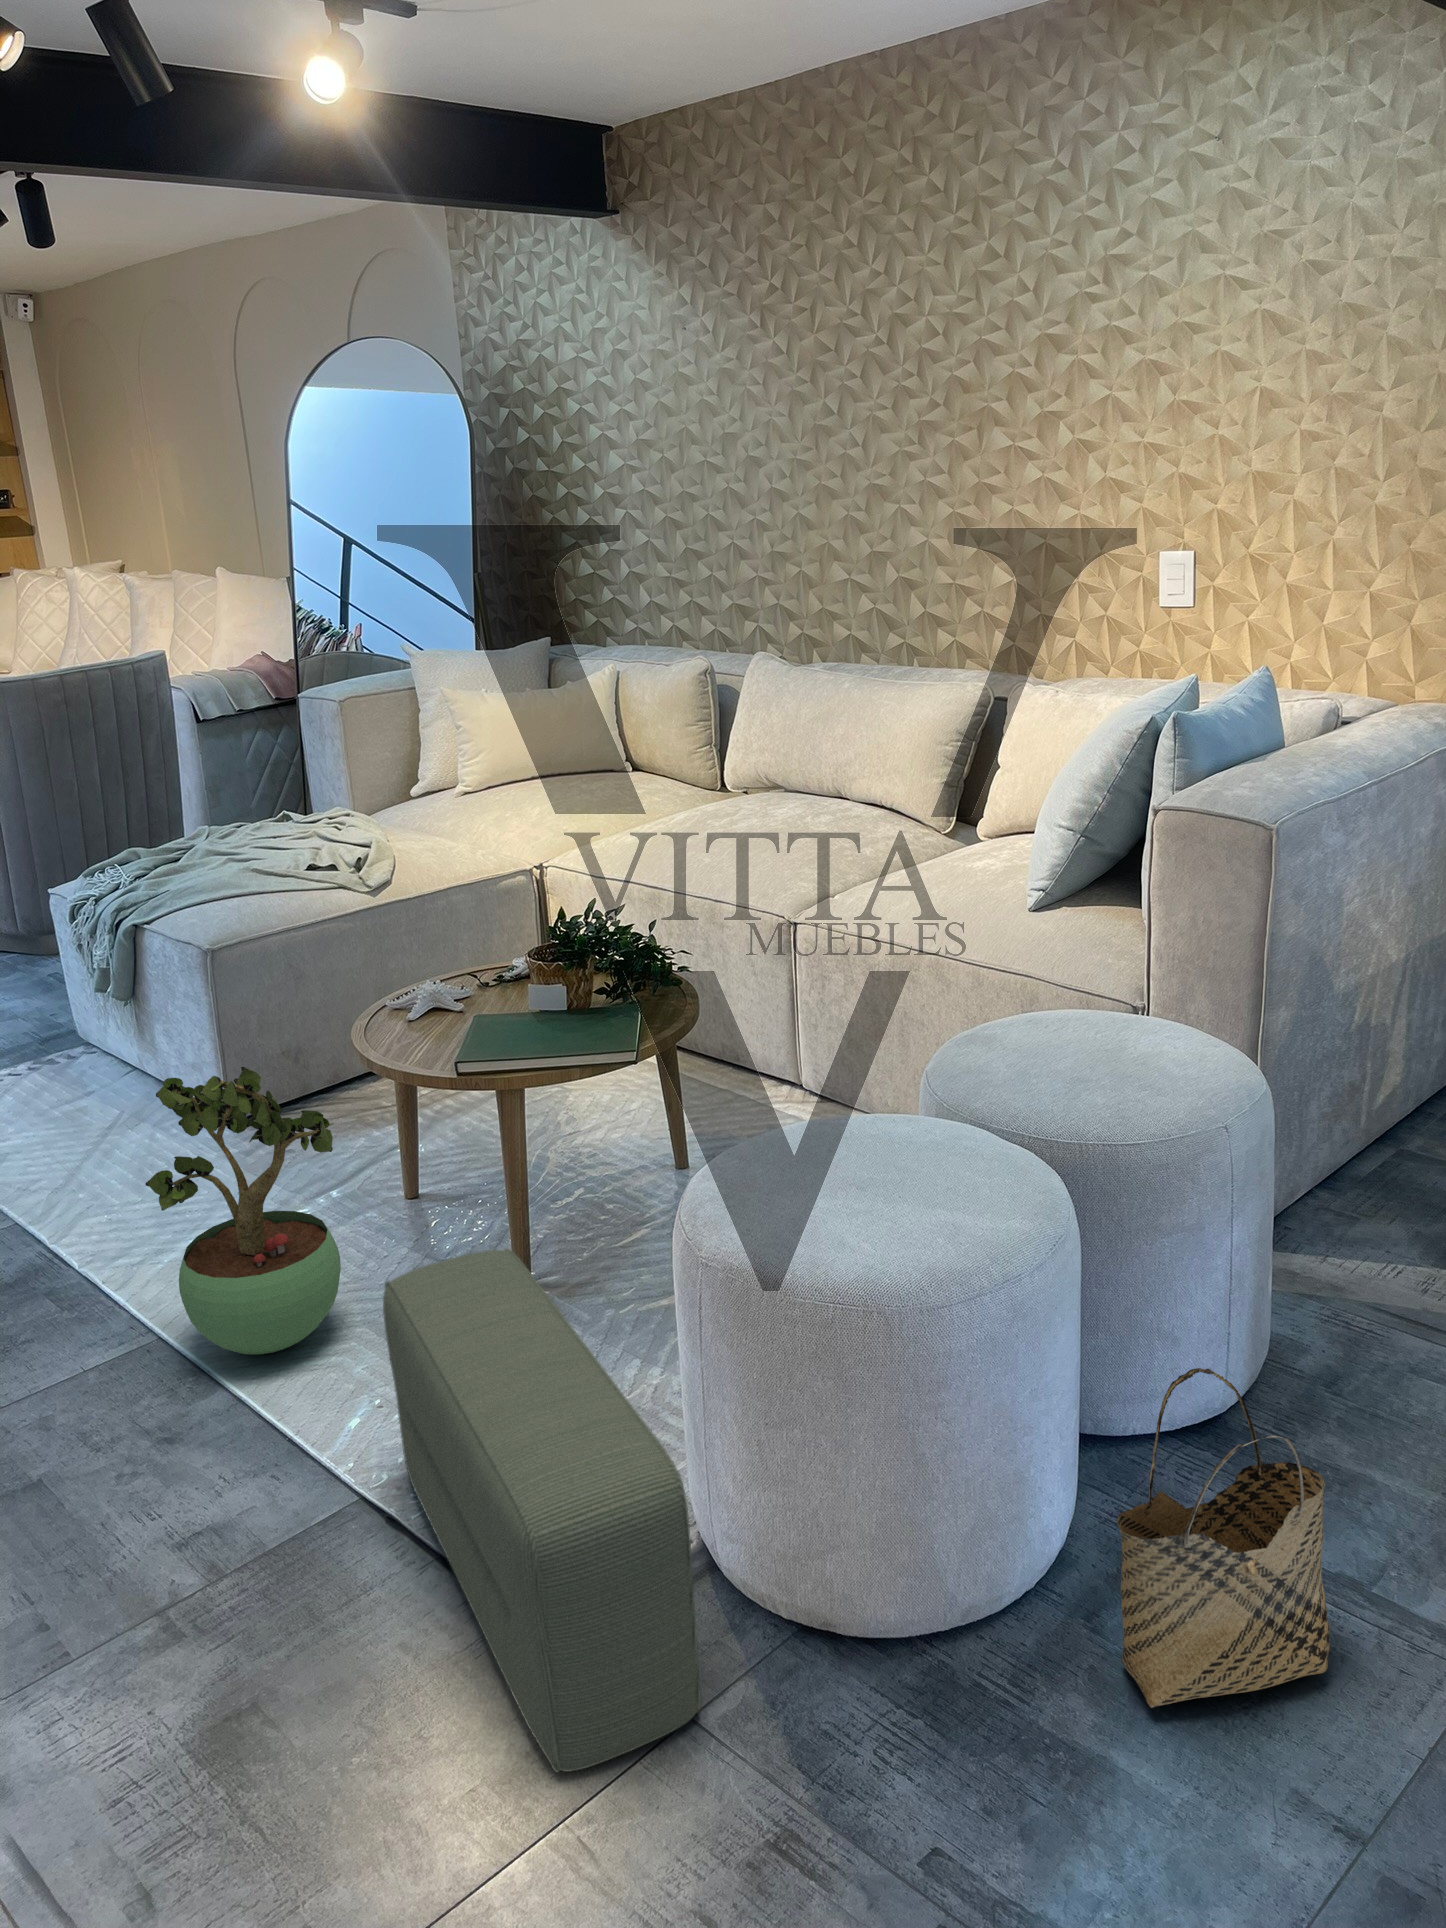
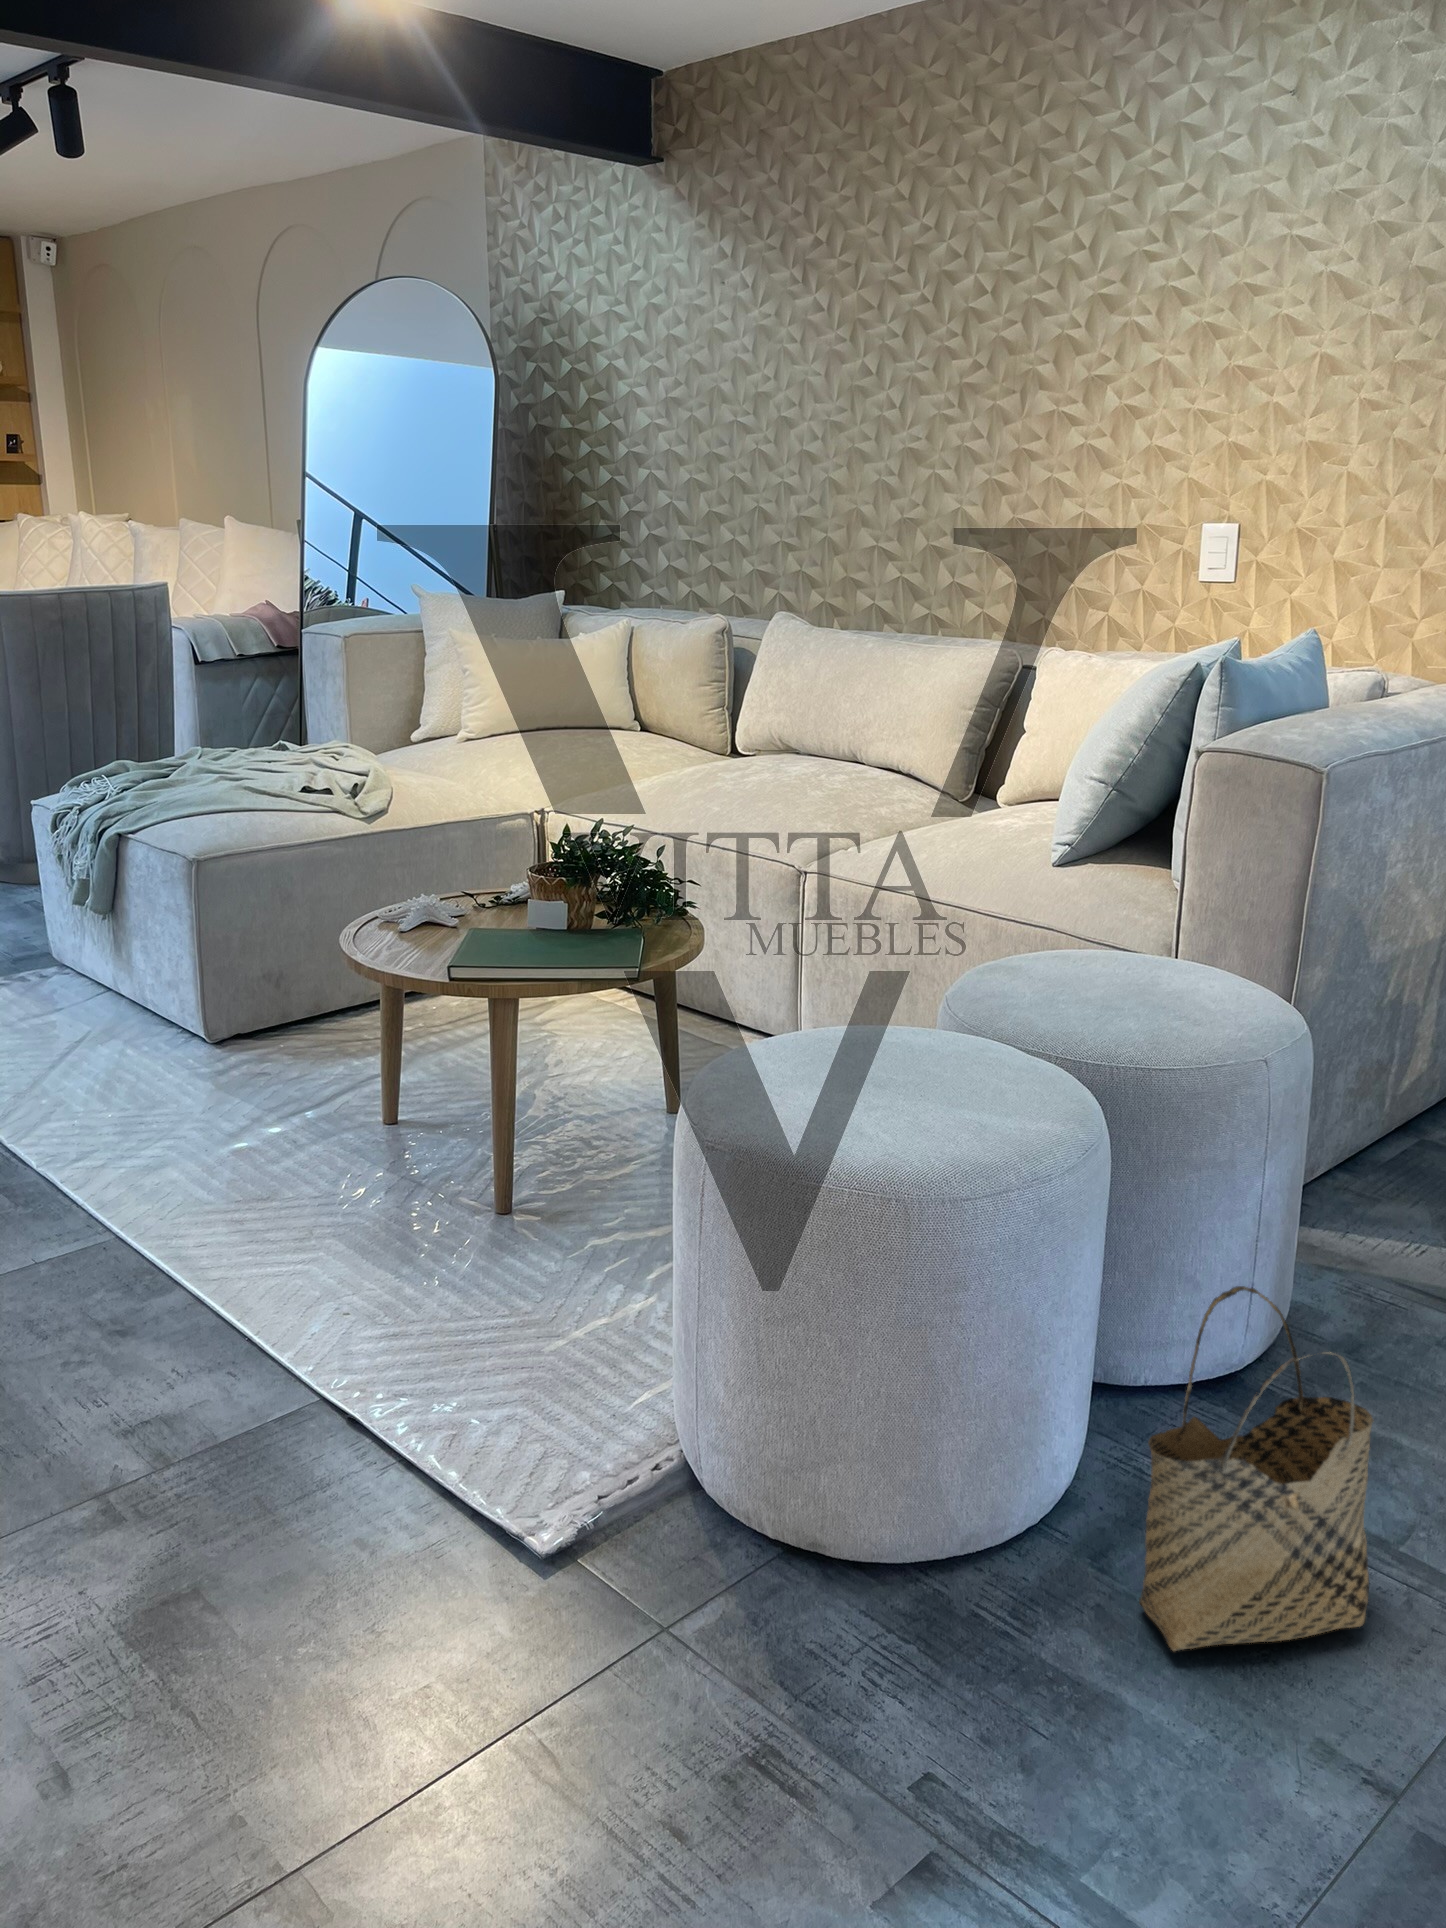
potted plant: present [146,1067,341,1354] -> none [111,942,317,1255]
pouf: present [383,1248,701,1773] -> none [358,1141,682,1682]

